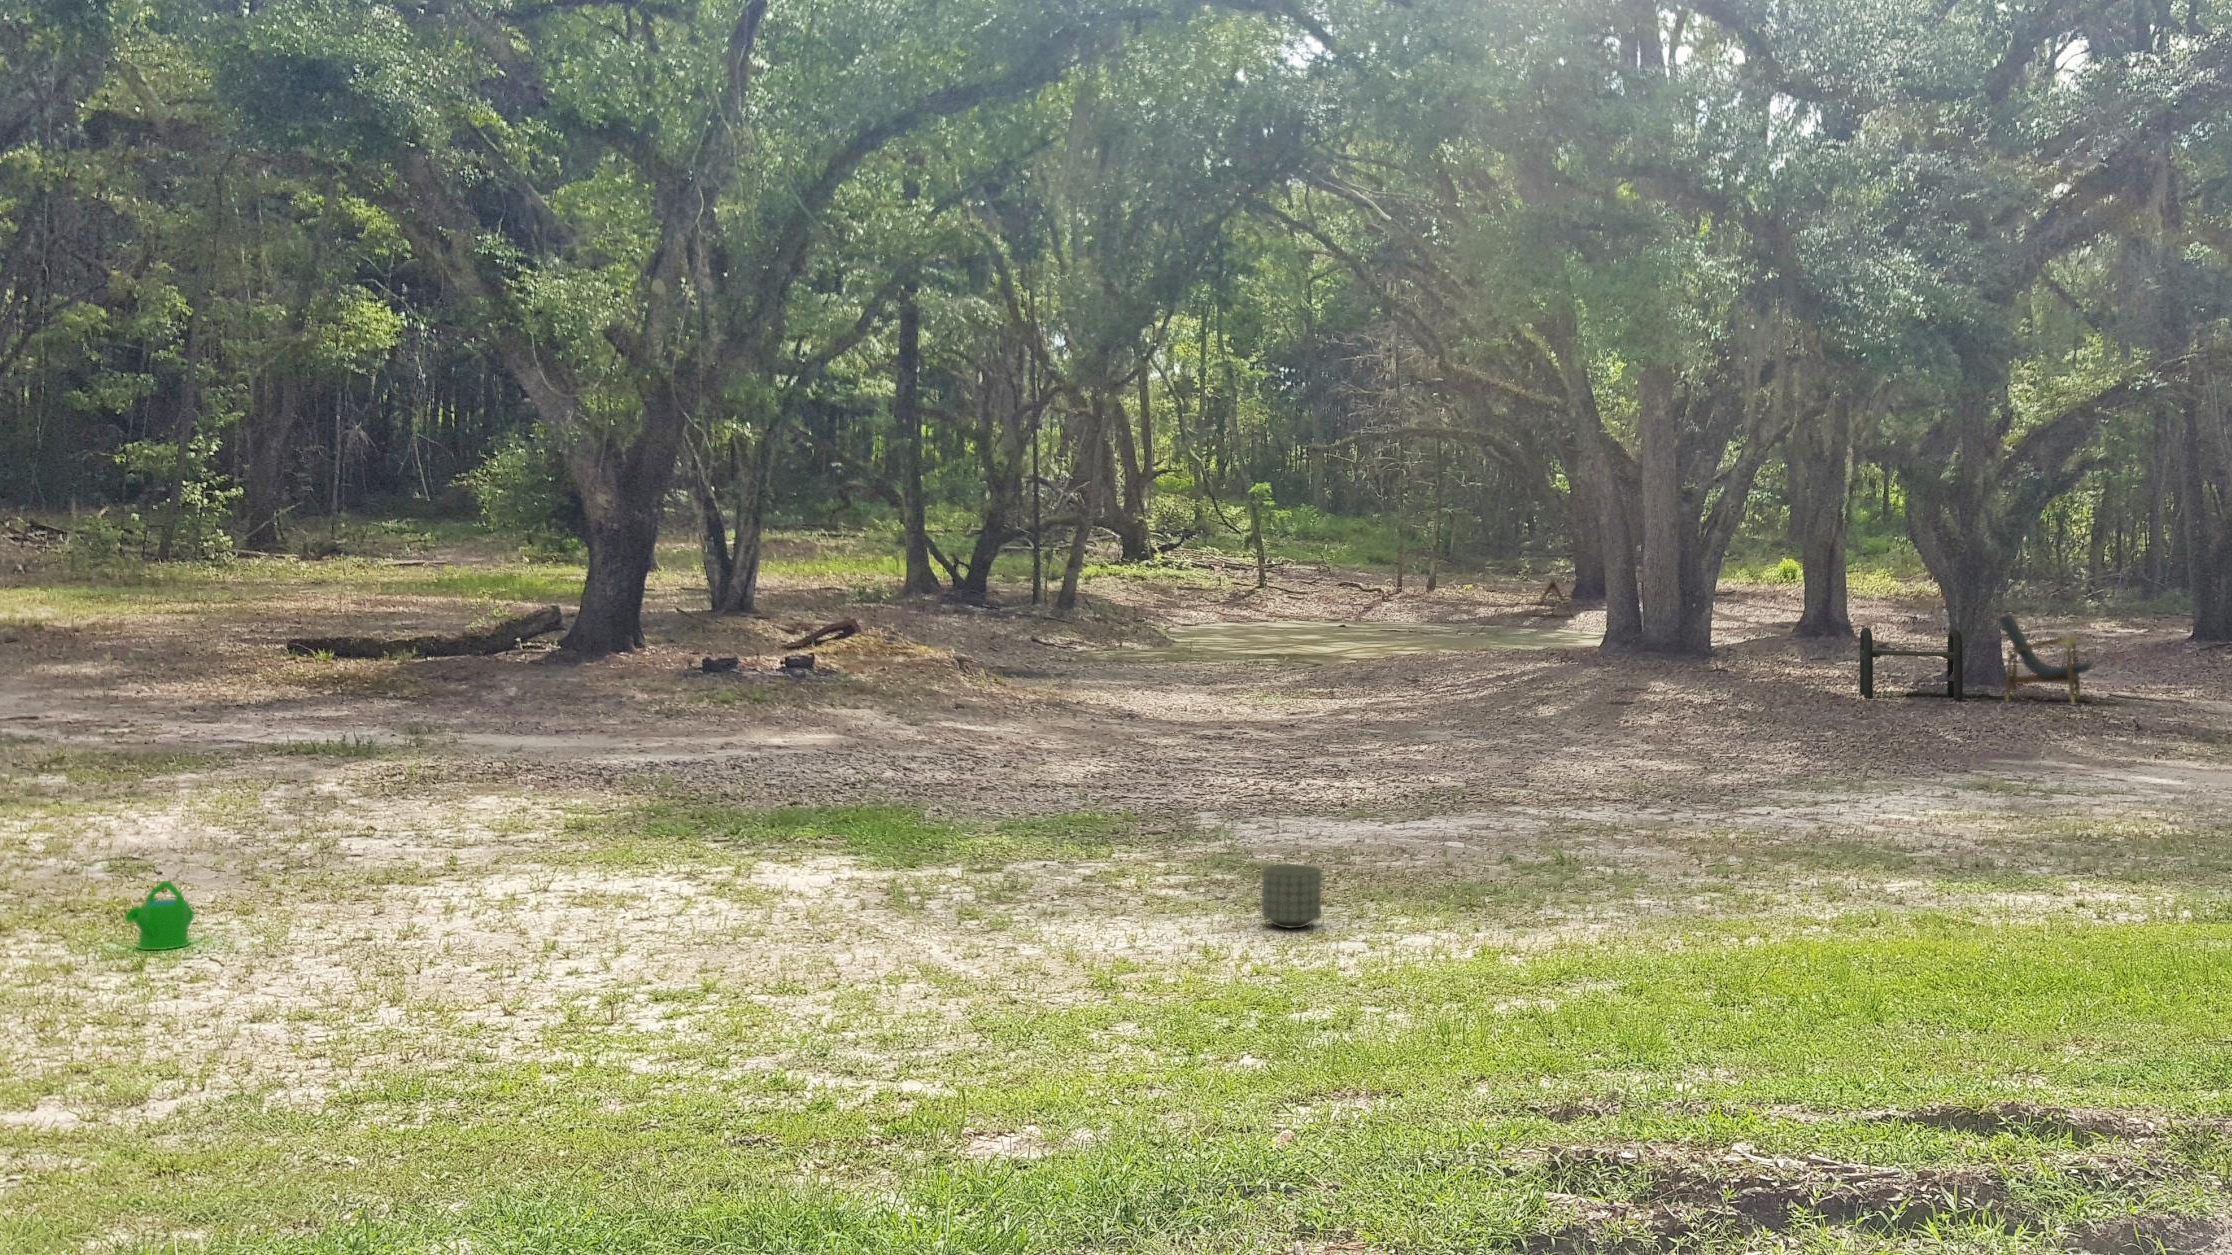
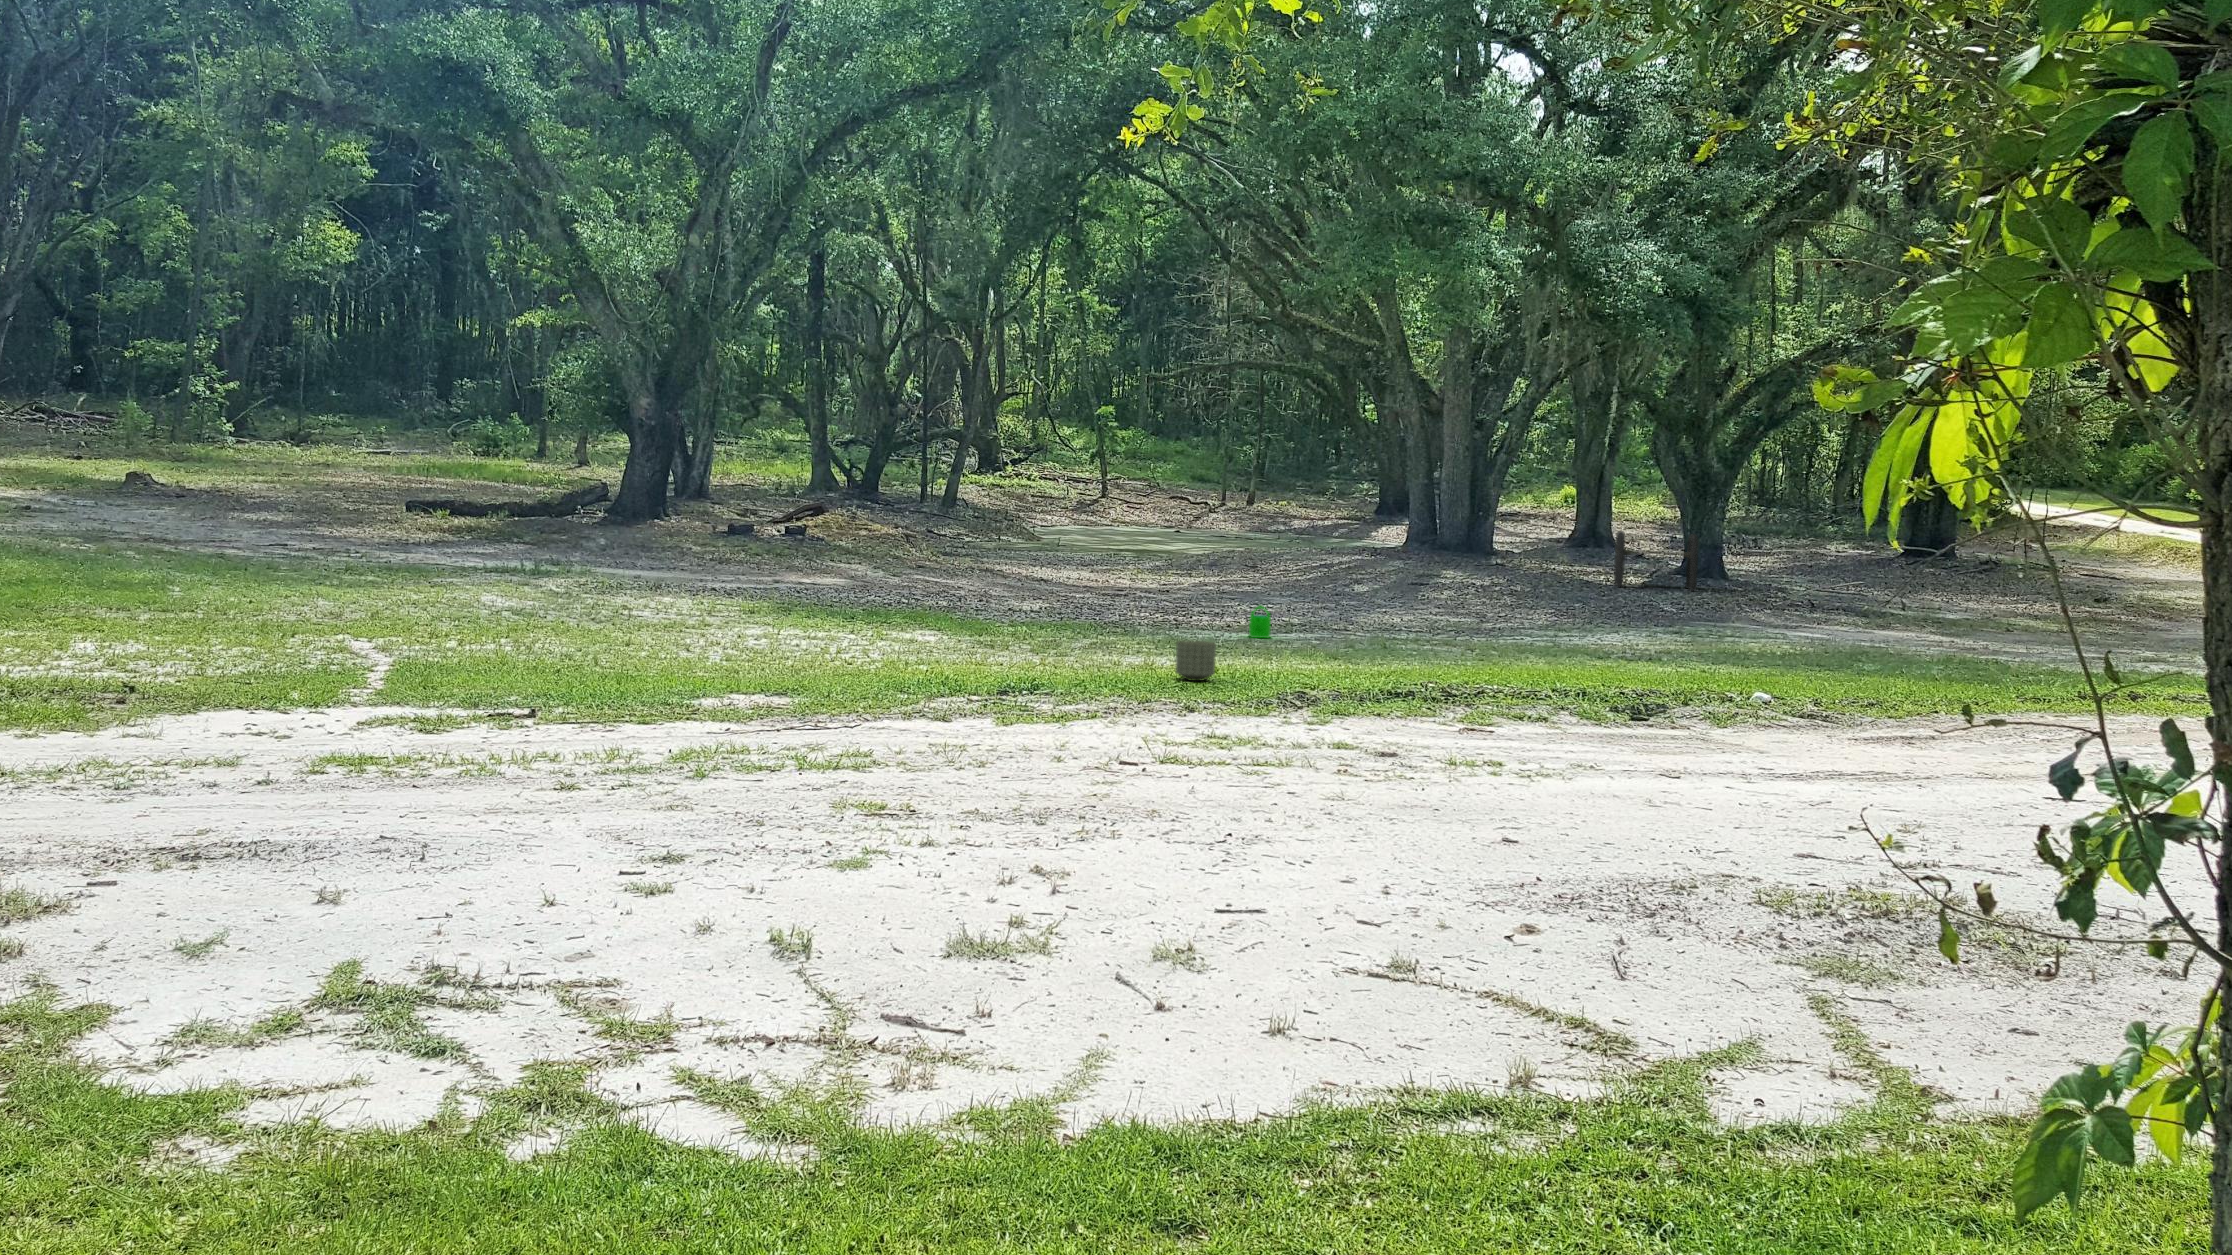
round table: present [1527,576,1574,615] -> none [1335,493,1385,529]
lounge chair: present [1999,614,2092,704] -> none [1730,523,1805,597]
watering can: present [125,881,194,950] -> present [1249,606,1271,638]

